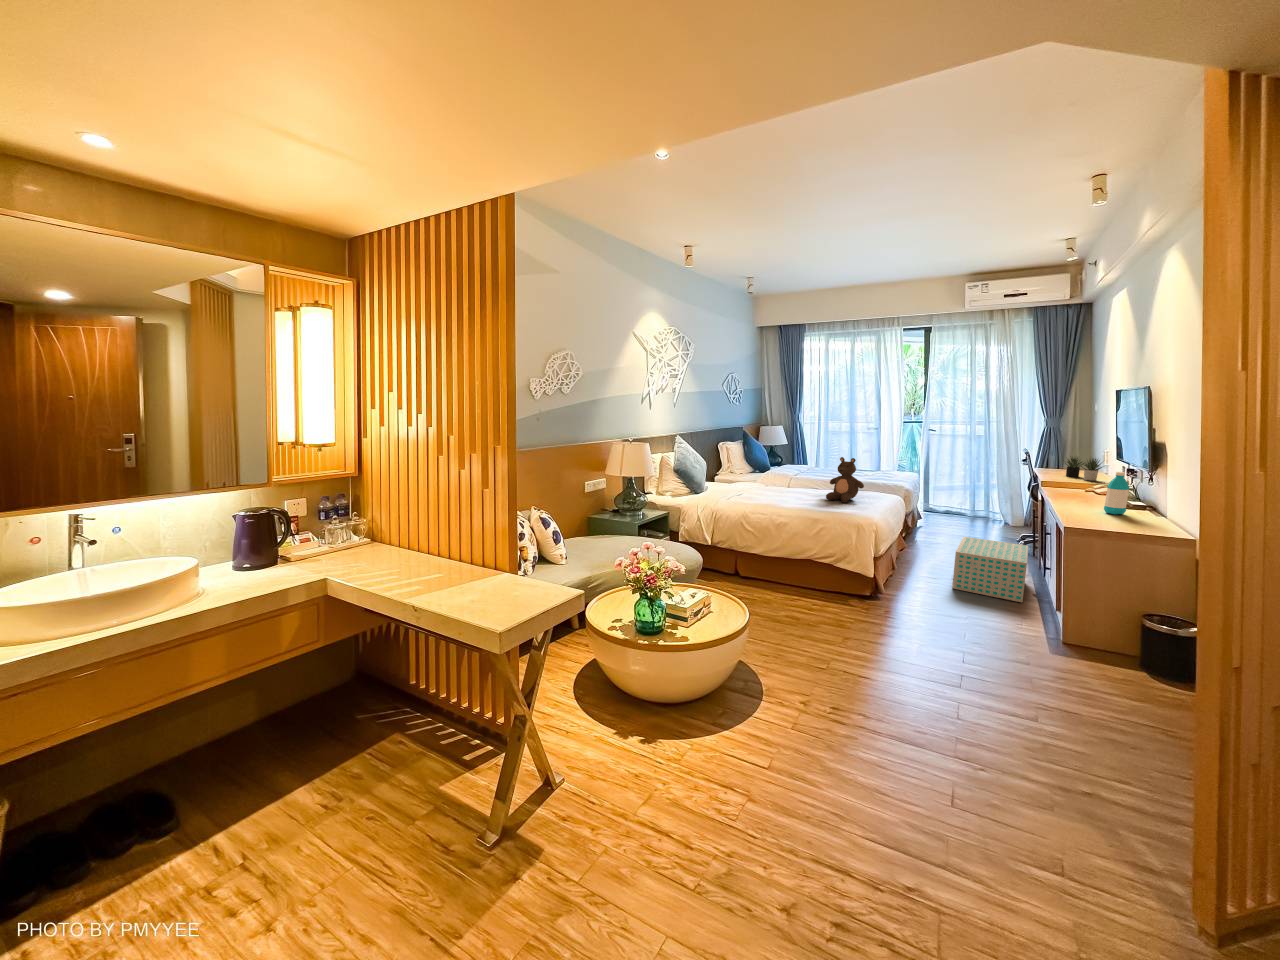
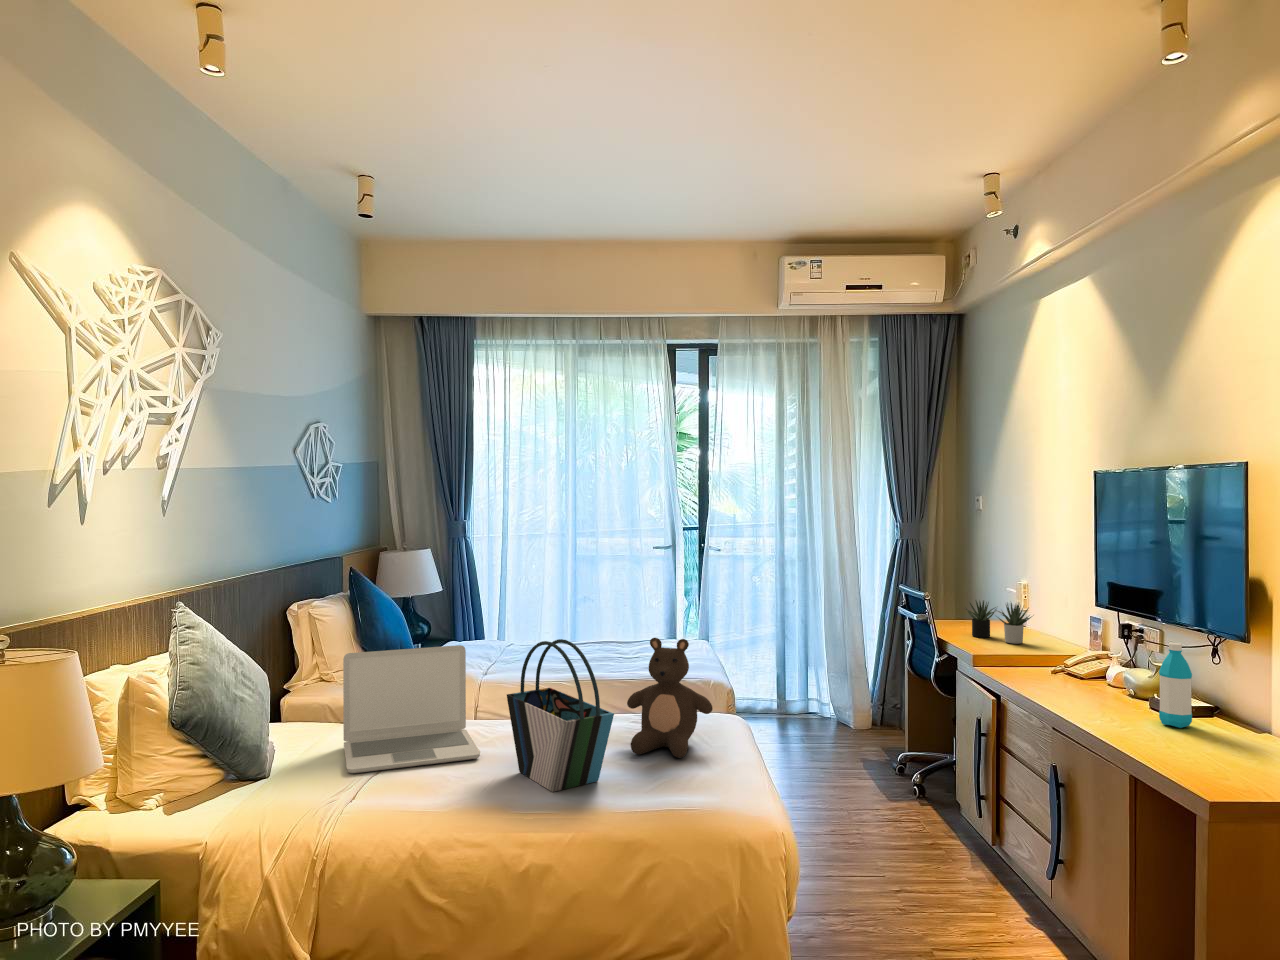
tote bag: none [778,453,810,504] -> present [507,639,614,792]
laptop: none [724,456,770,495] -> present [343,645,480,773]
storage box: present [952,537,1028,602] -> none [875,787,1034,929]

